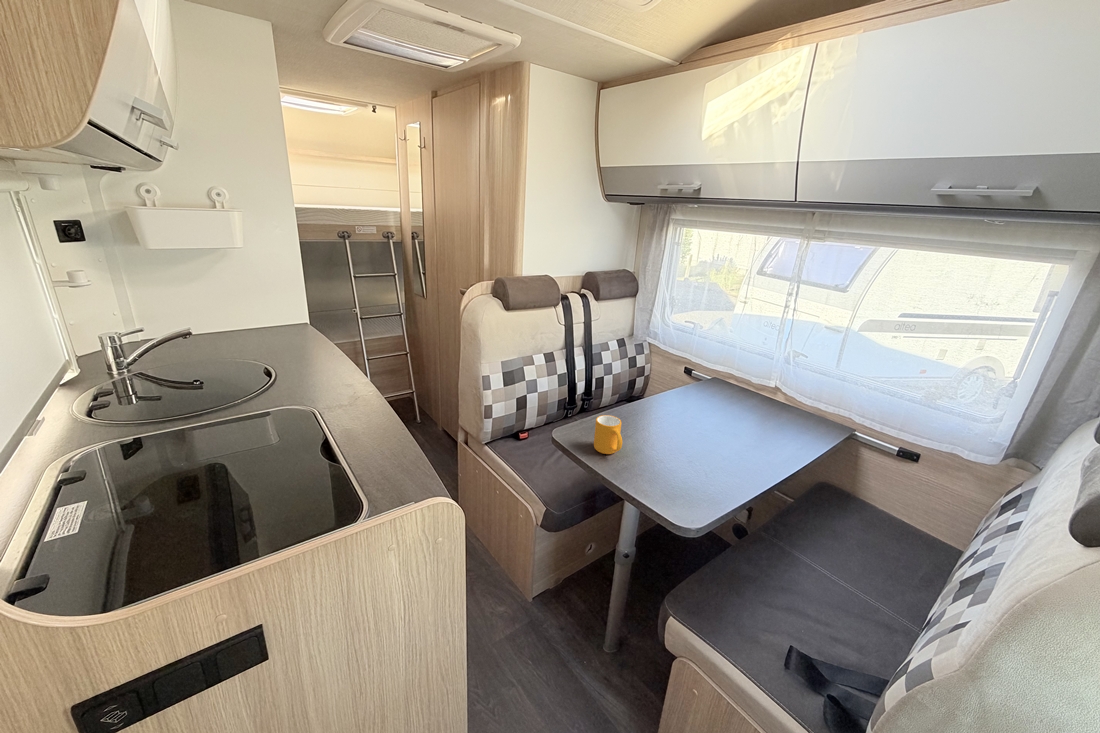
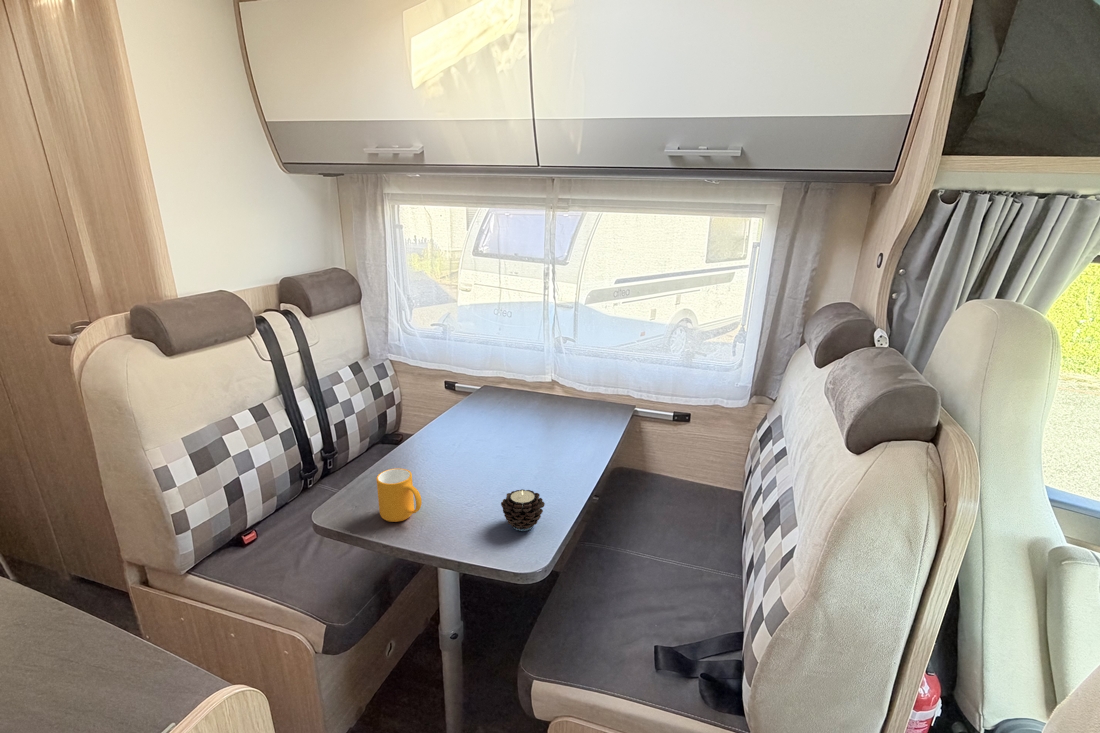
candle: none [680,461,717,495] -> present [501,489,545,531]

